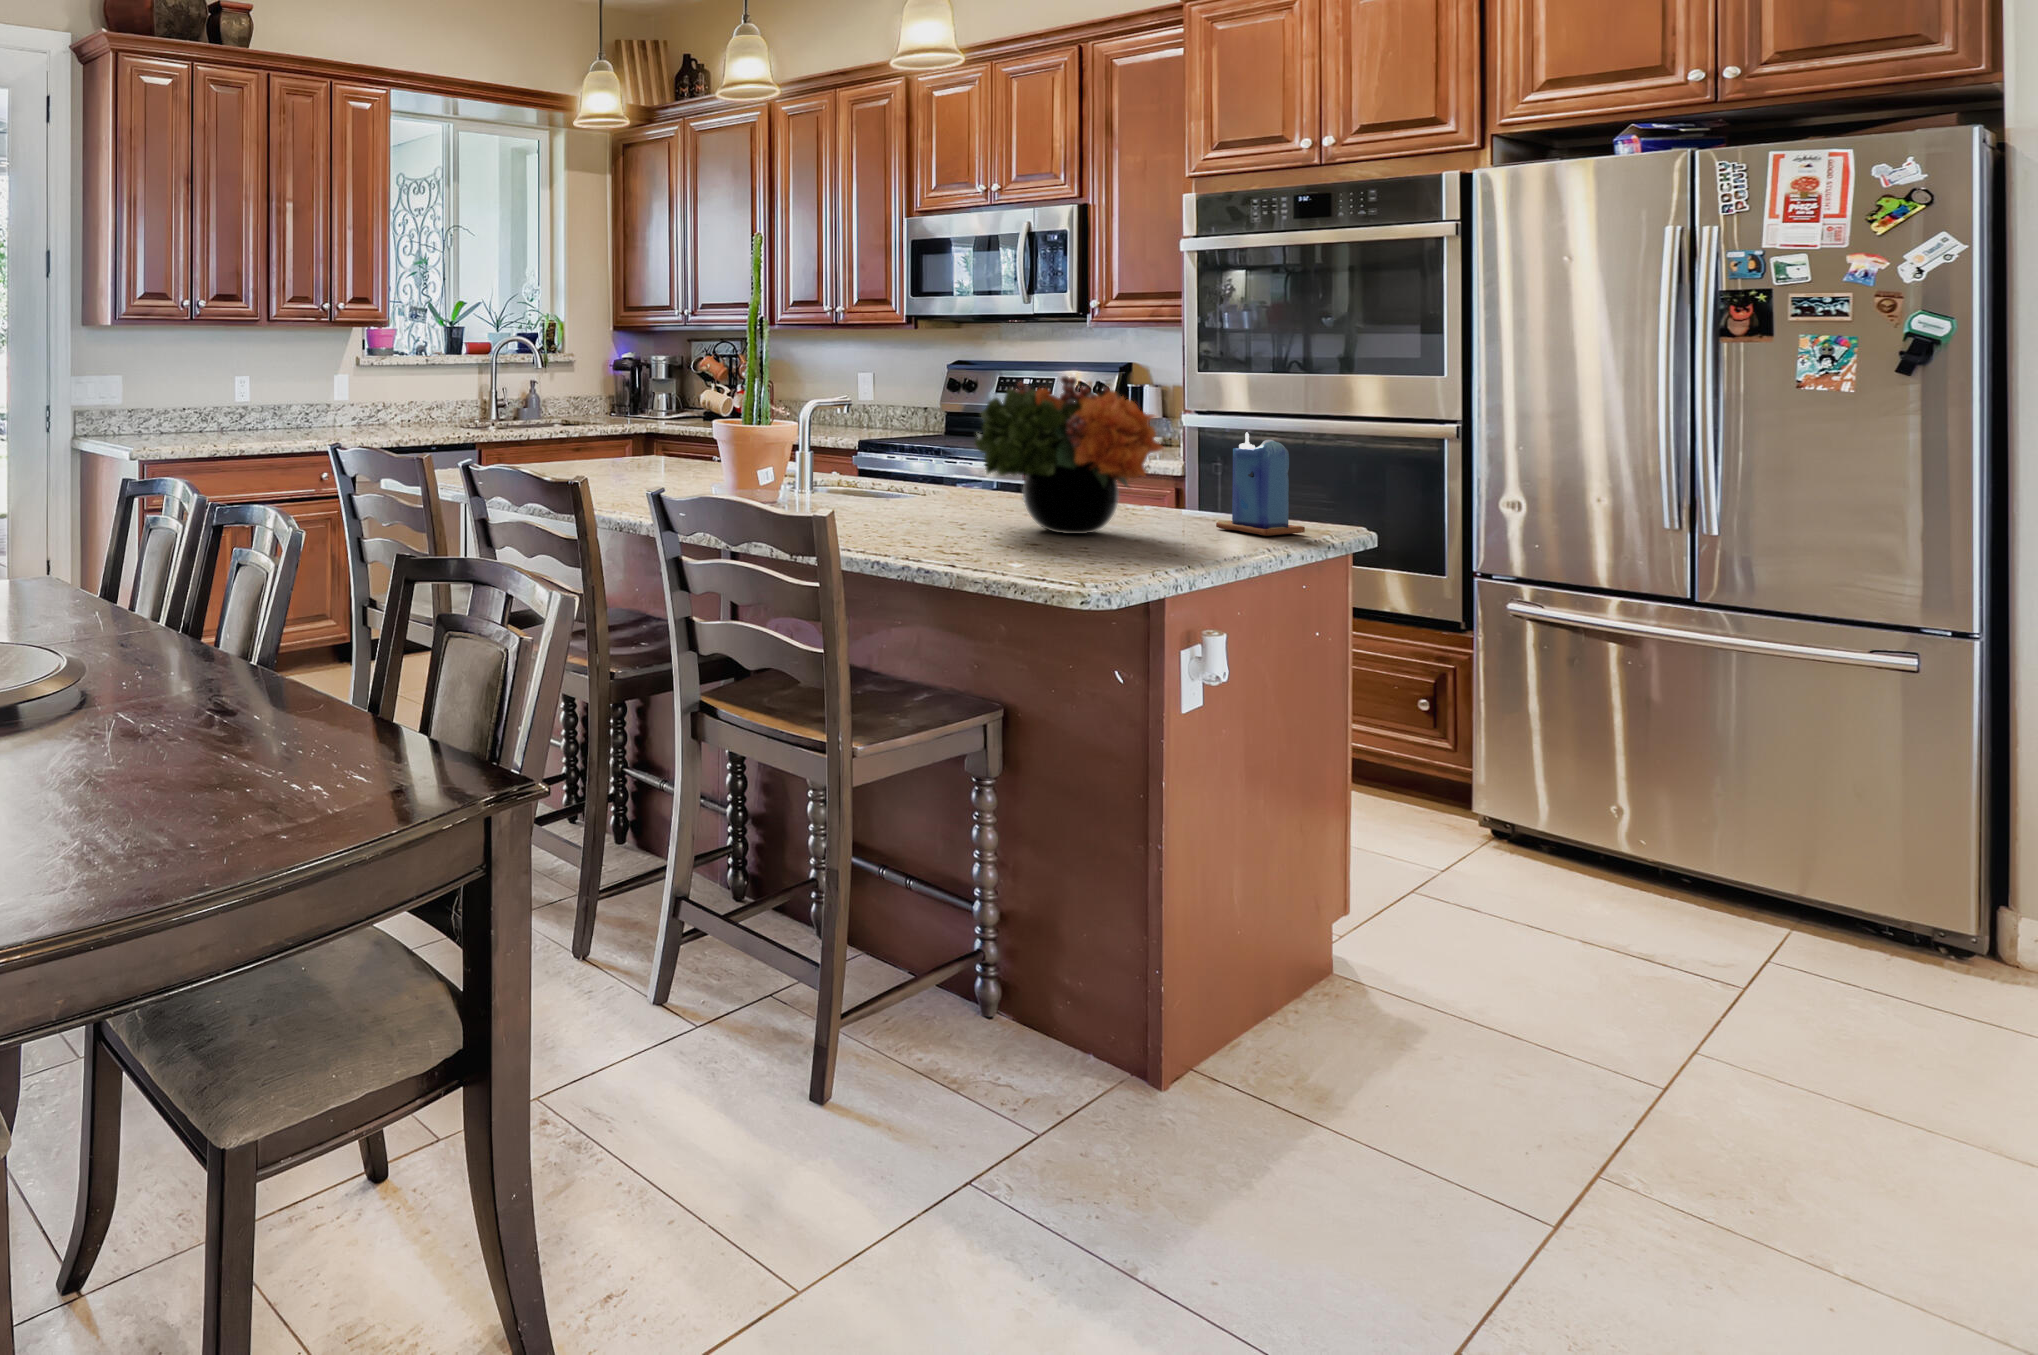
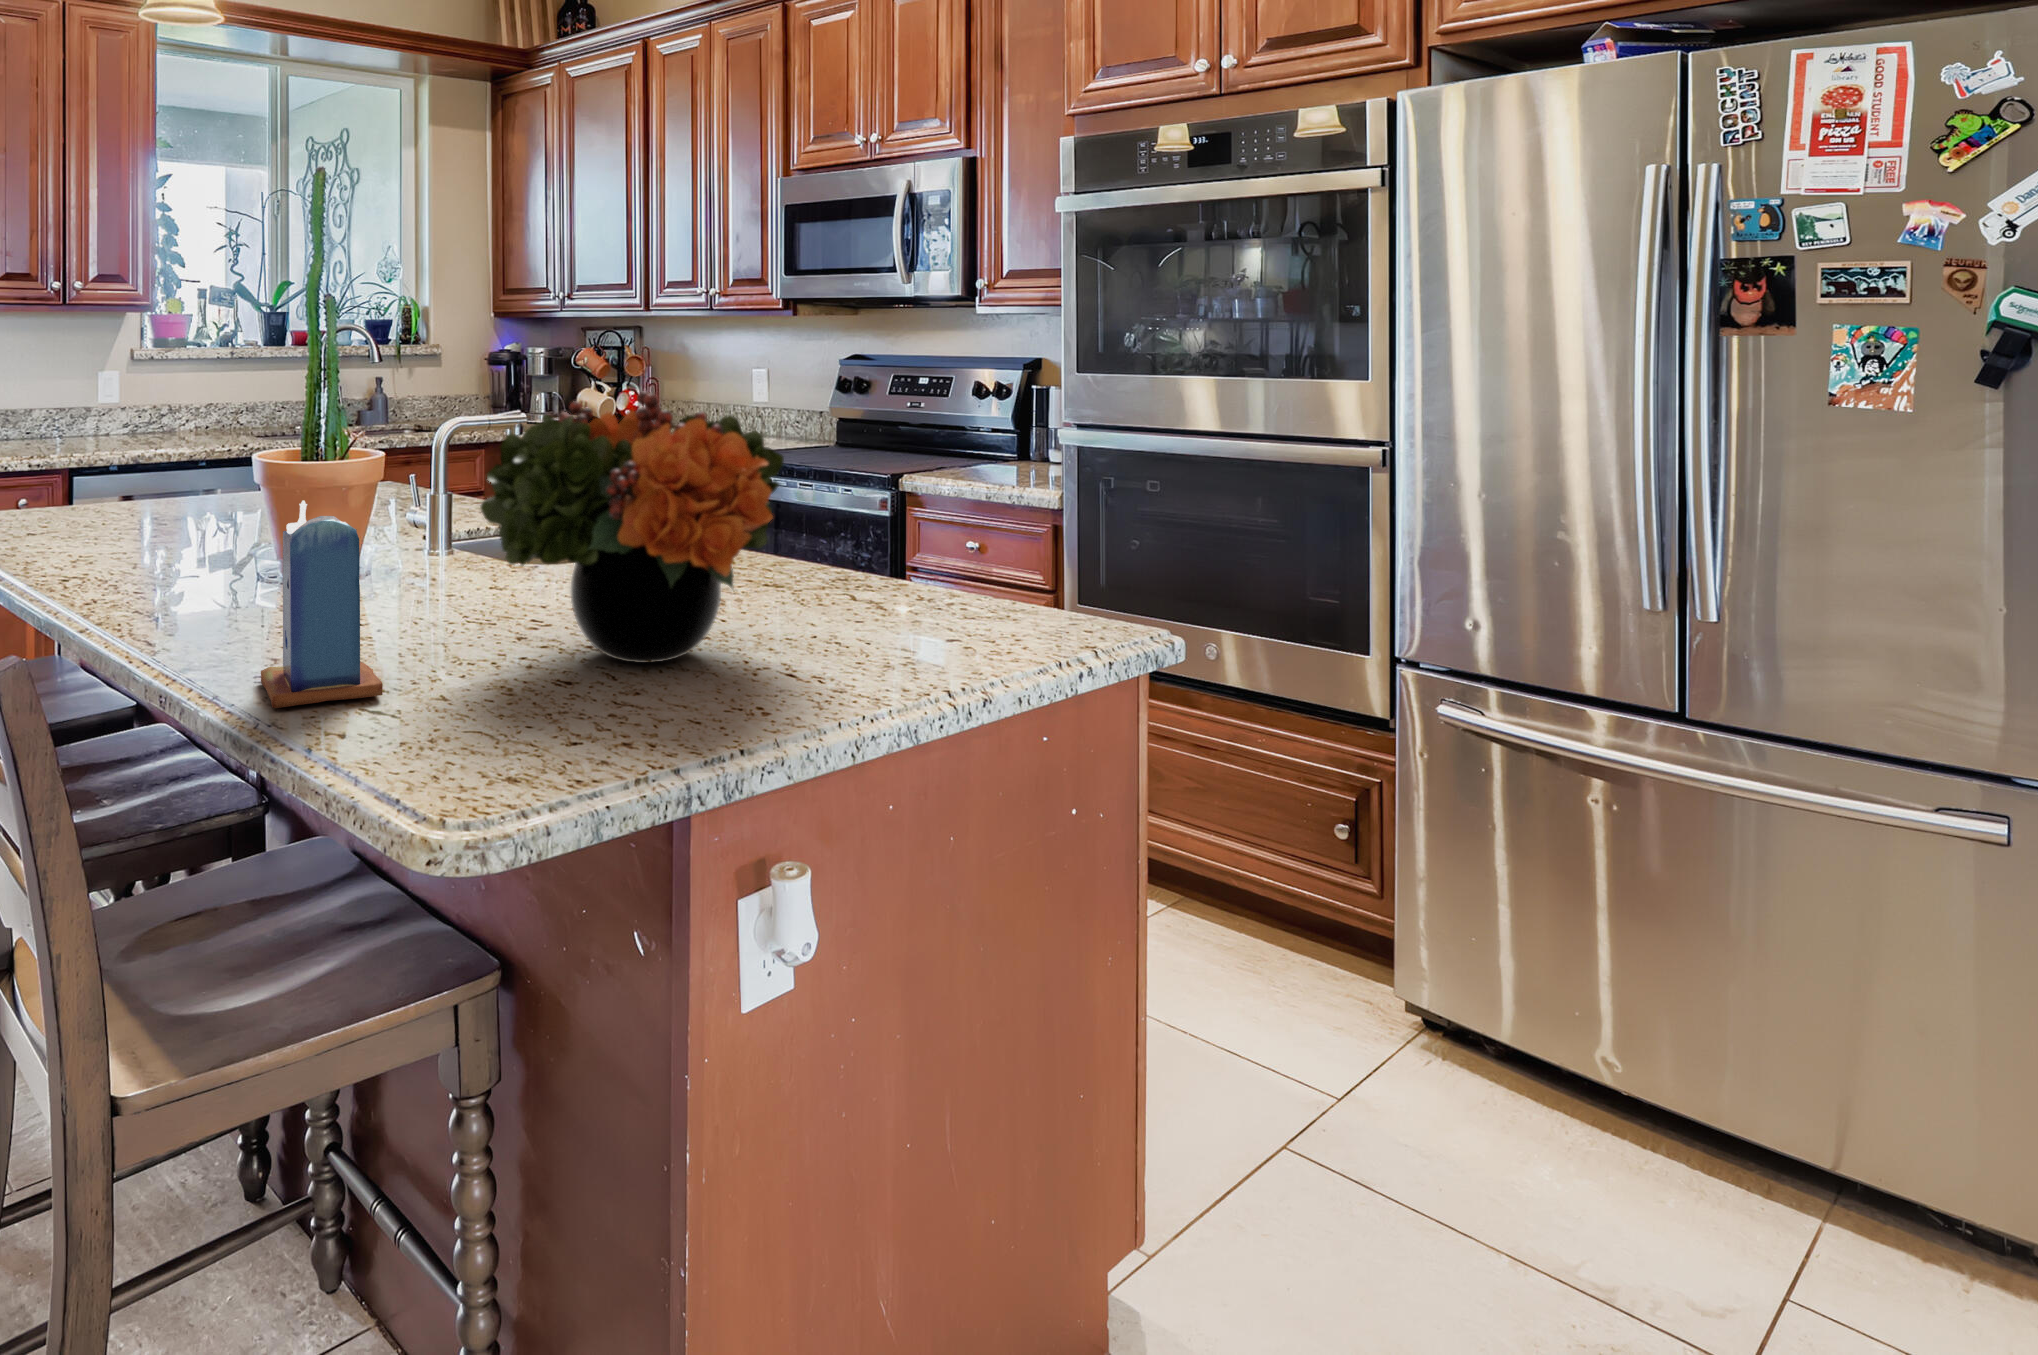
candle: present [1216,432,1305,536] -> present [261,500,383,708]

